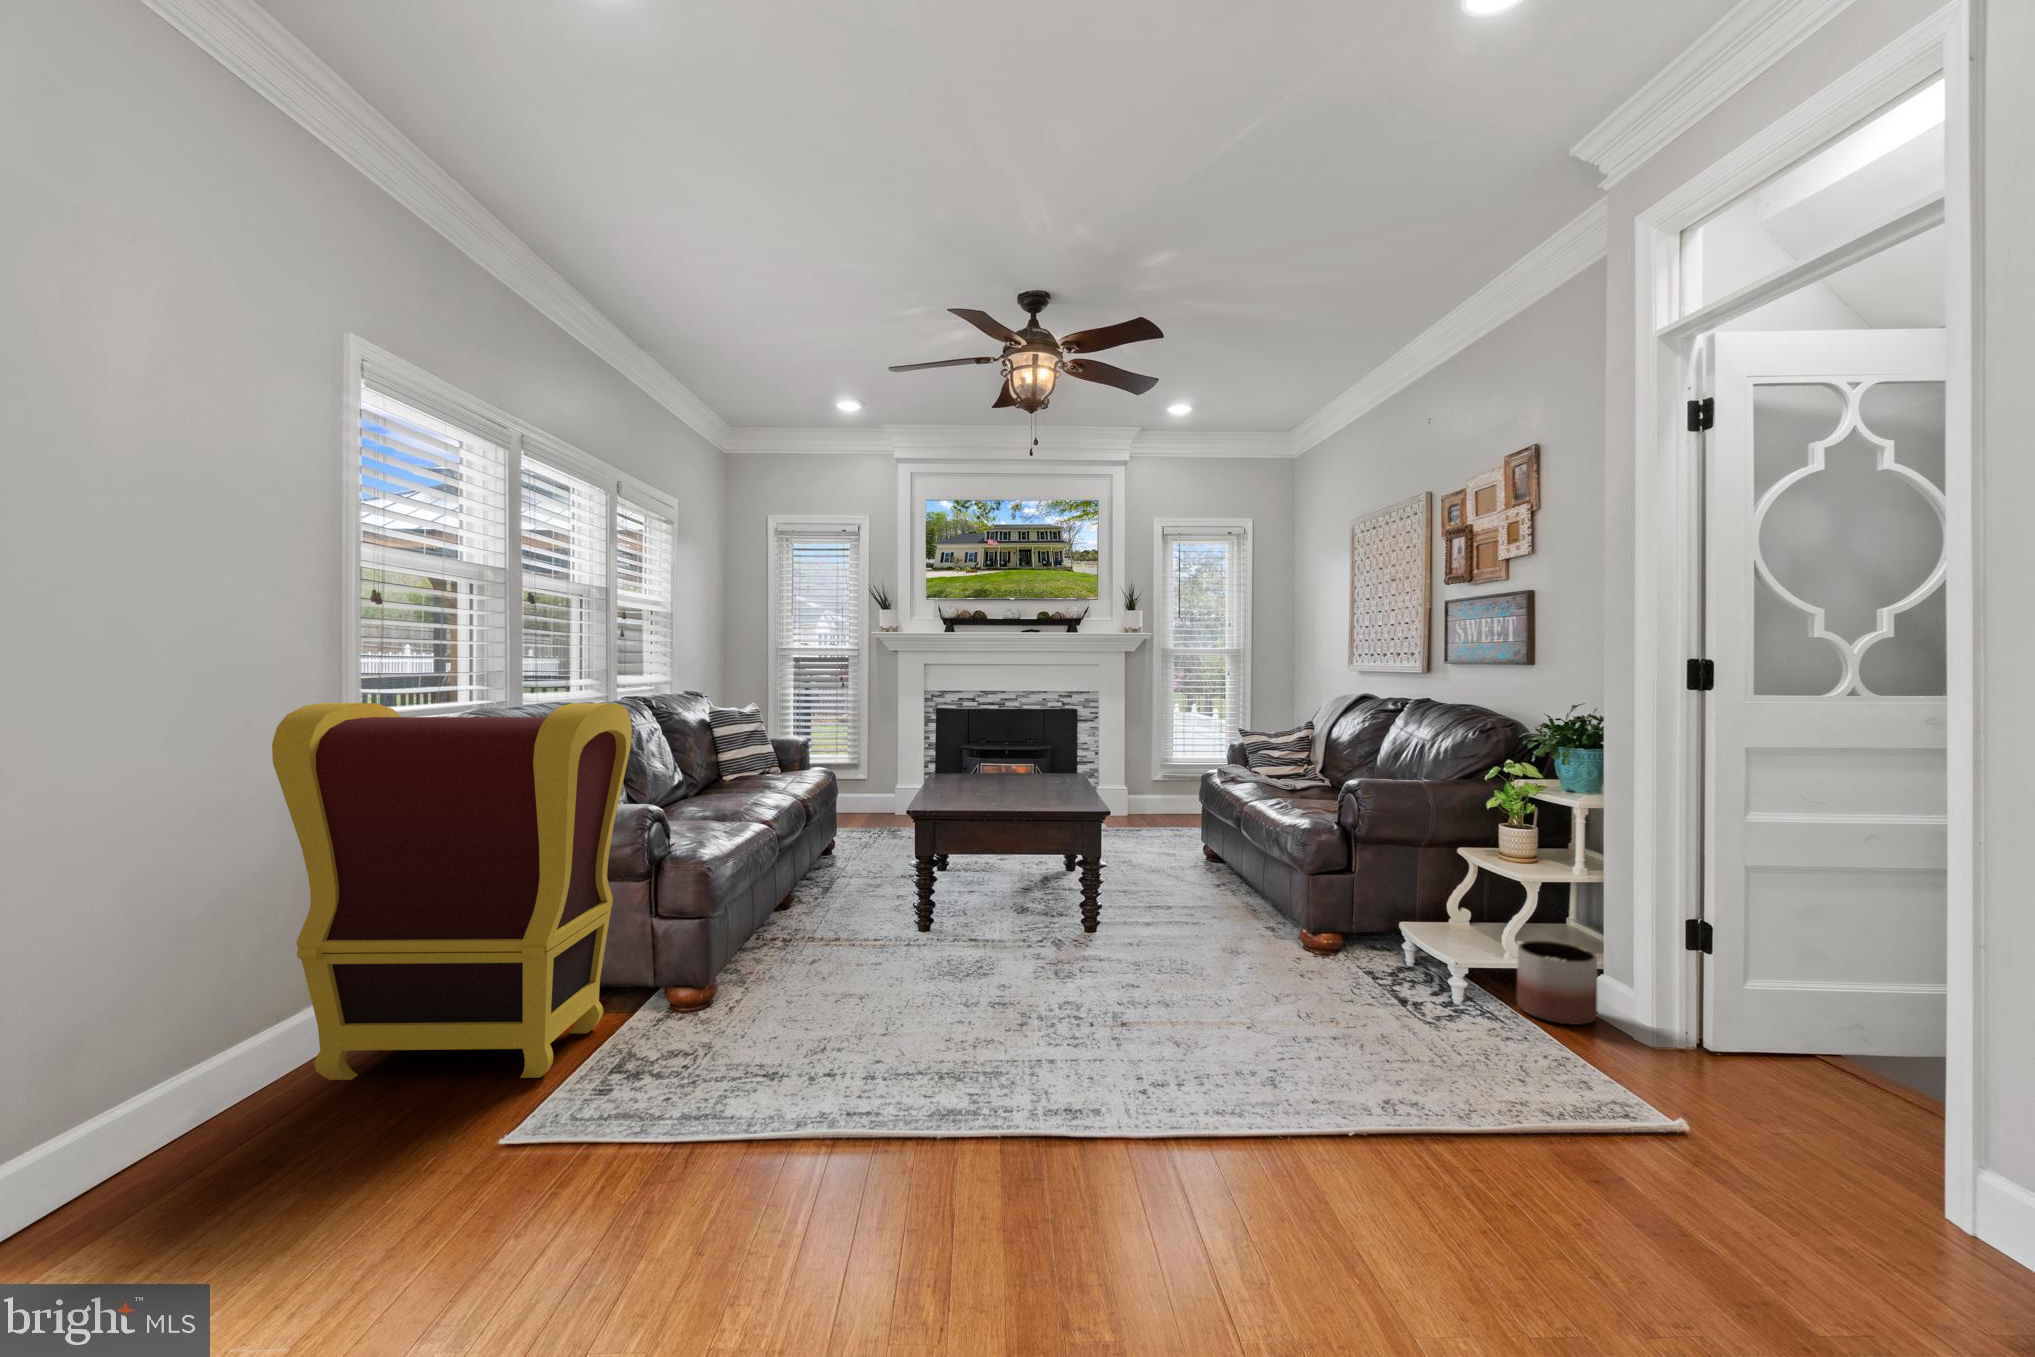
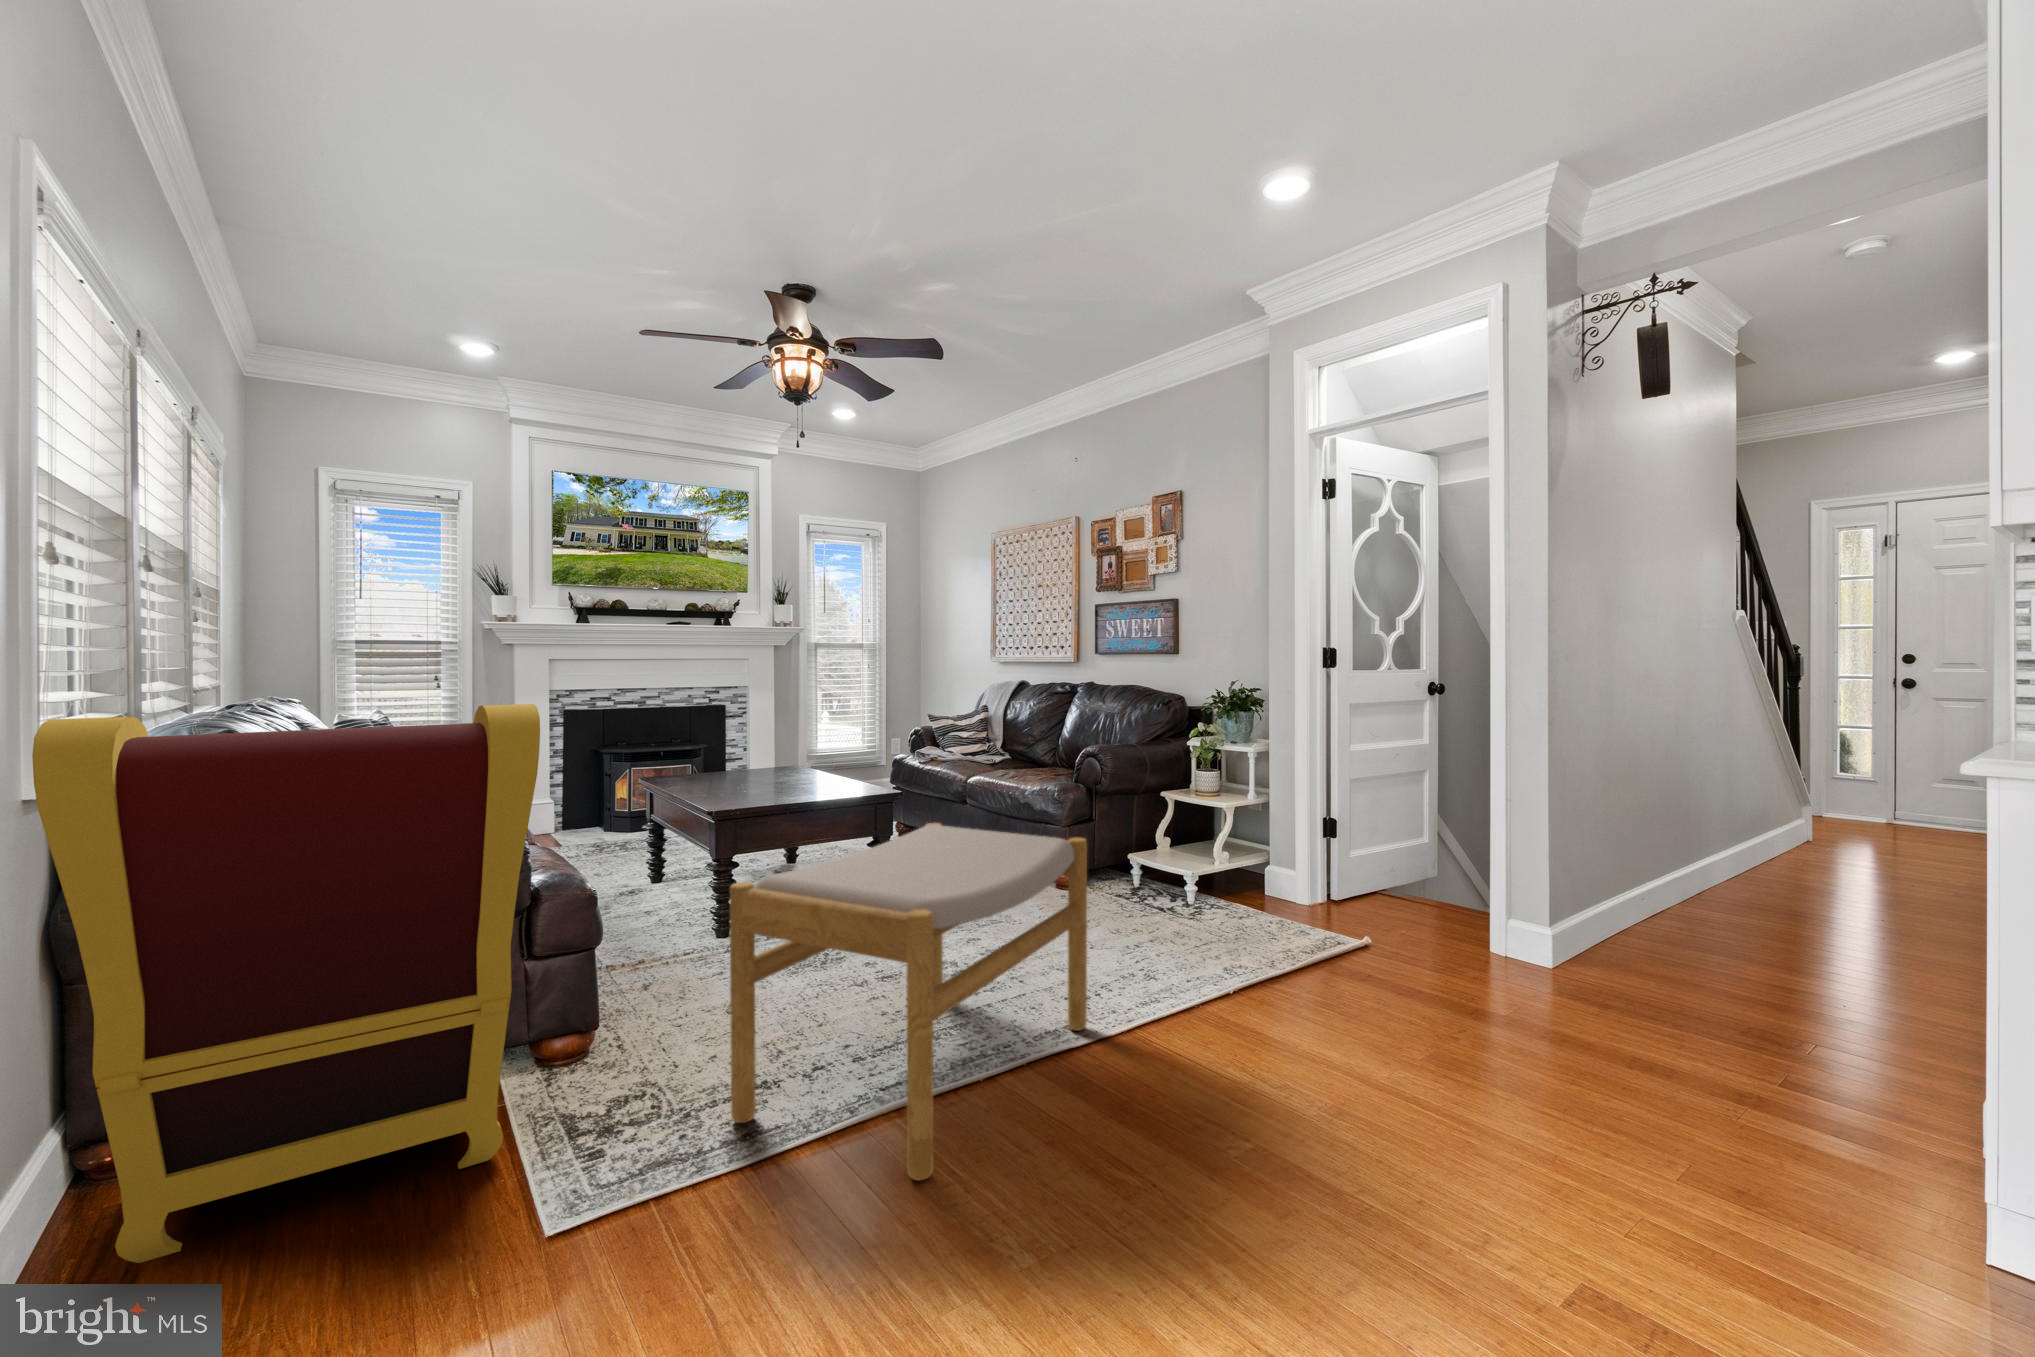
footstool: none [702,848,1120,1225] -> present [730,823,1087,1180]
planter: present [1517,940,1597,1025] -> none [1223,849,1272,903]

